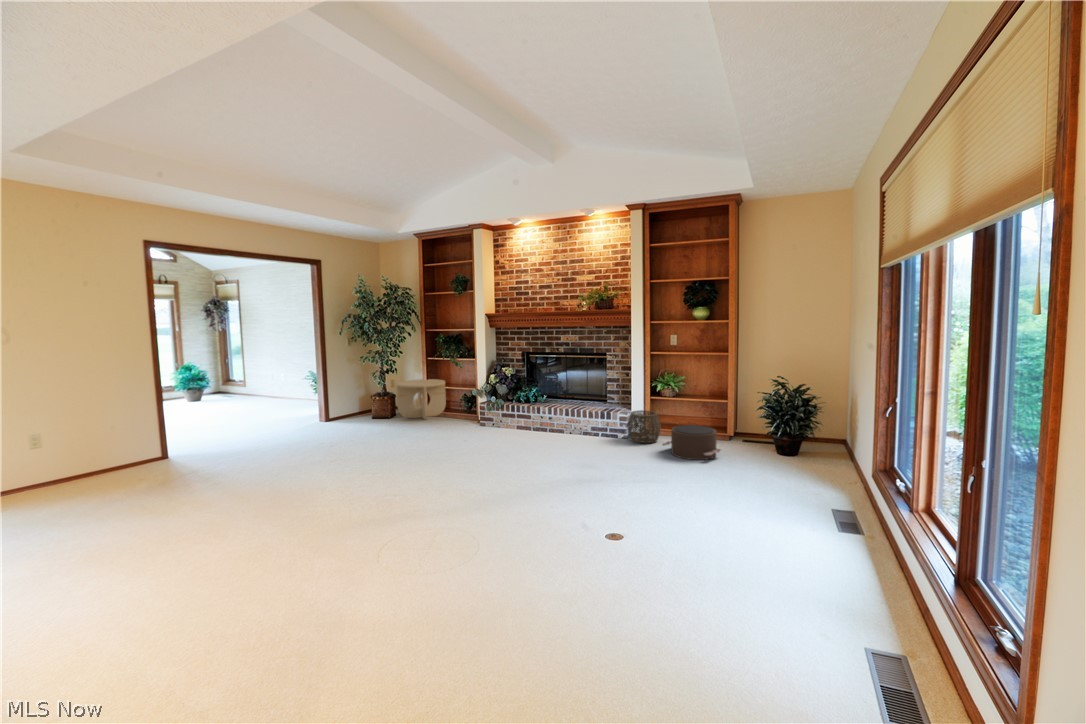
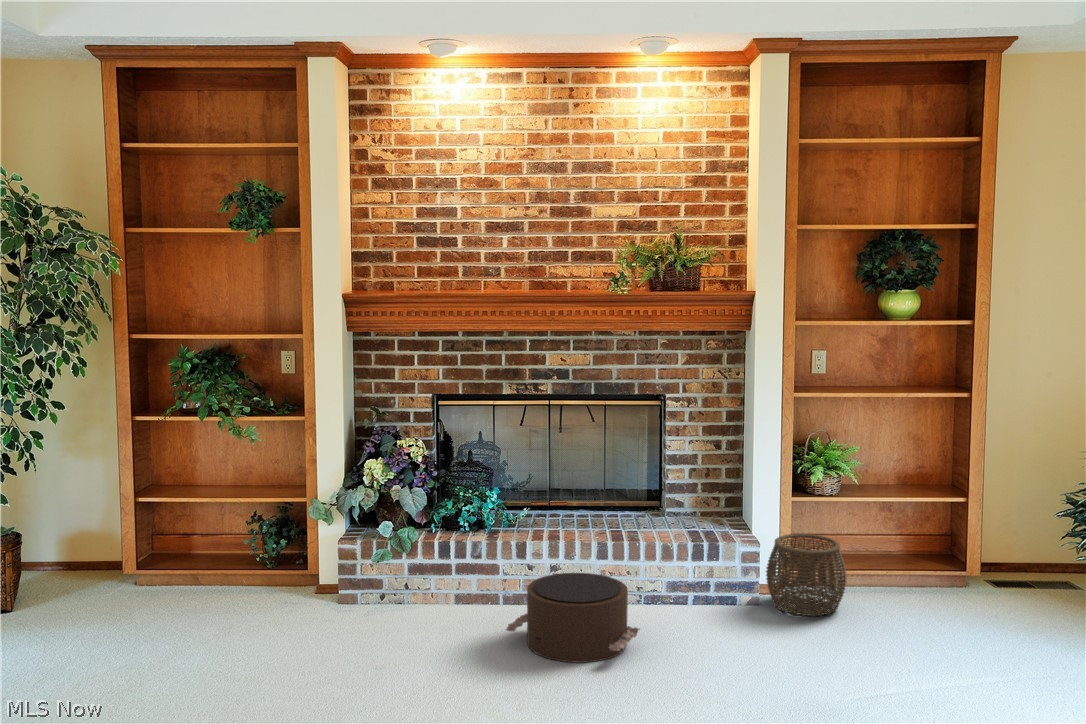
side table: present [397,379,446,419] -> none [55,476,203,600]
pouf: present [662,425,720,460] -> present [506,573,640,663]

